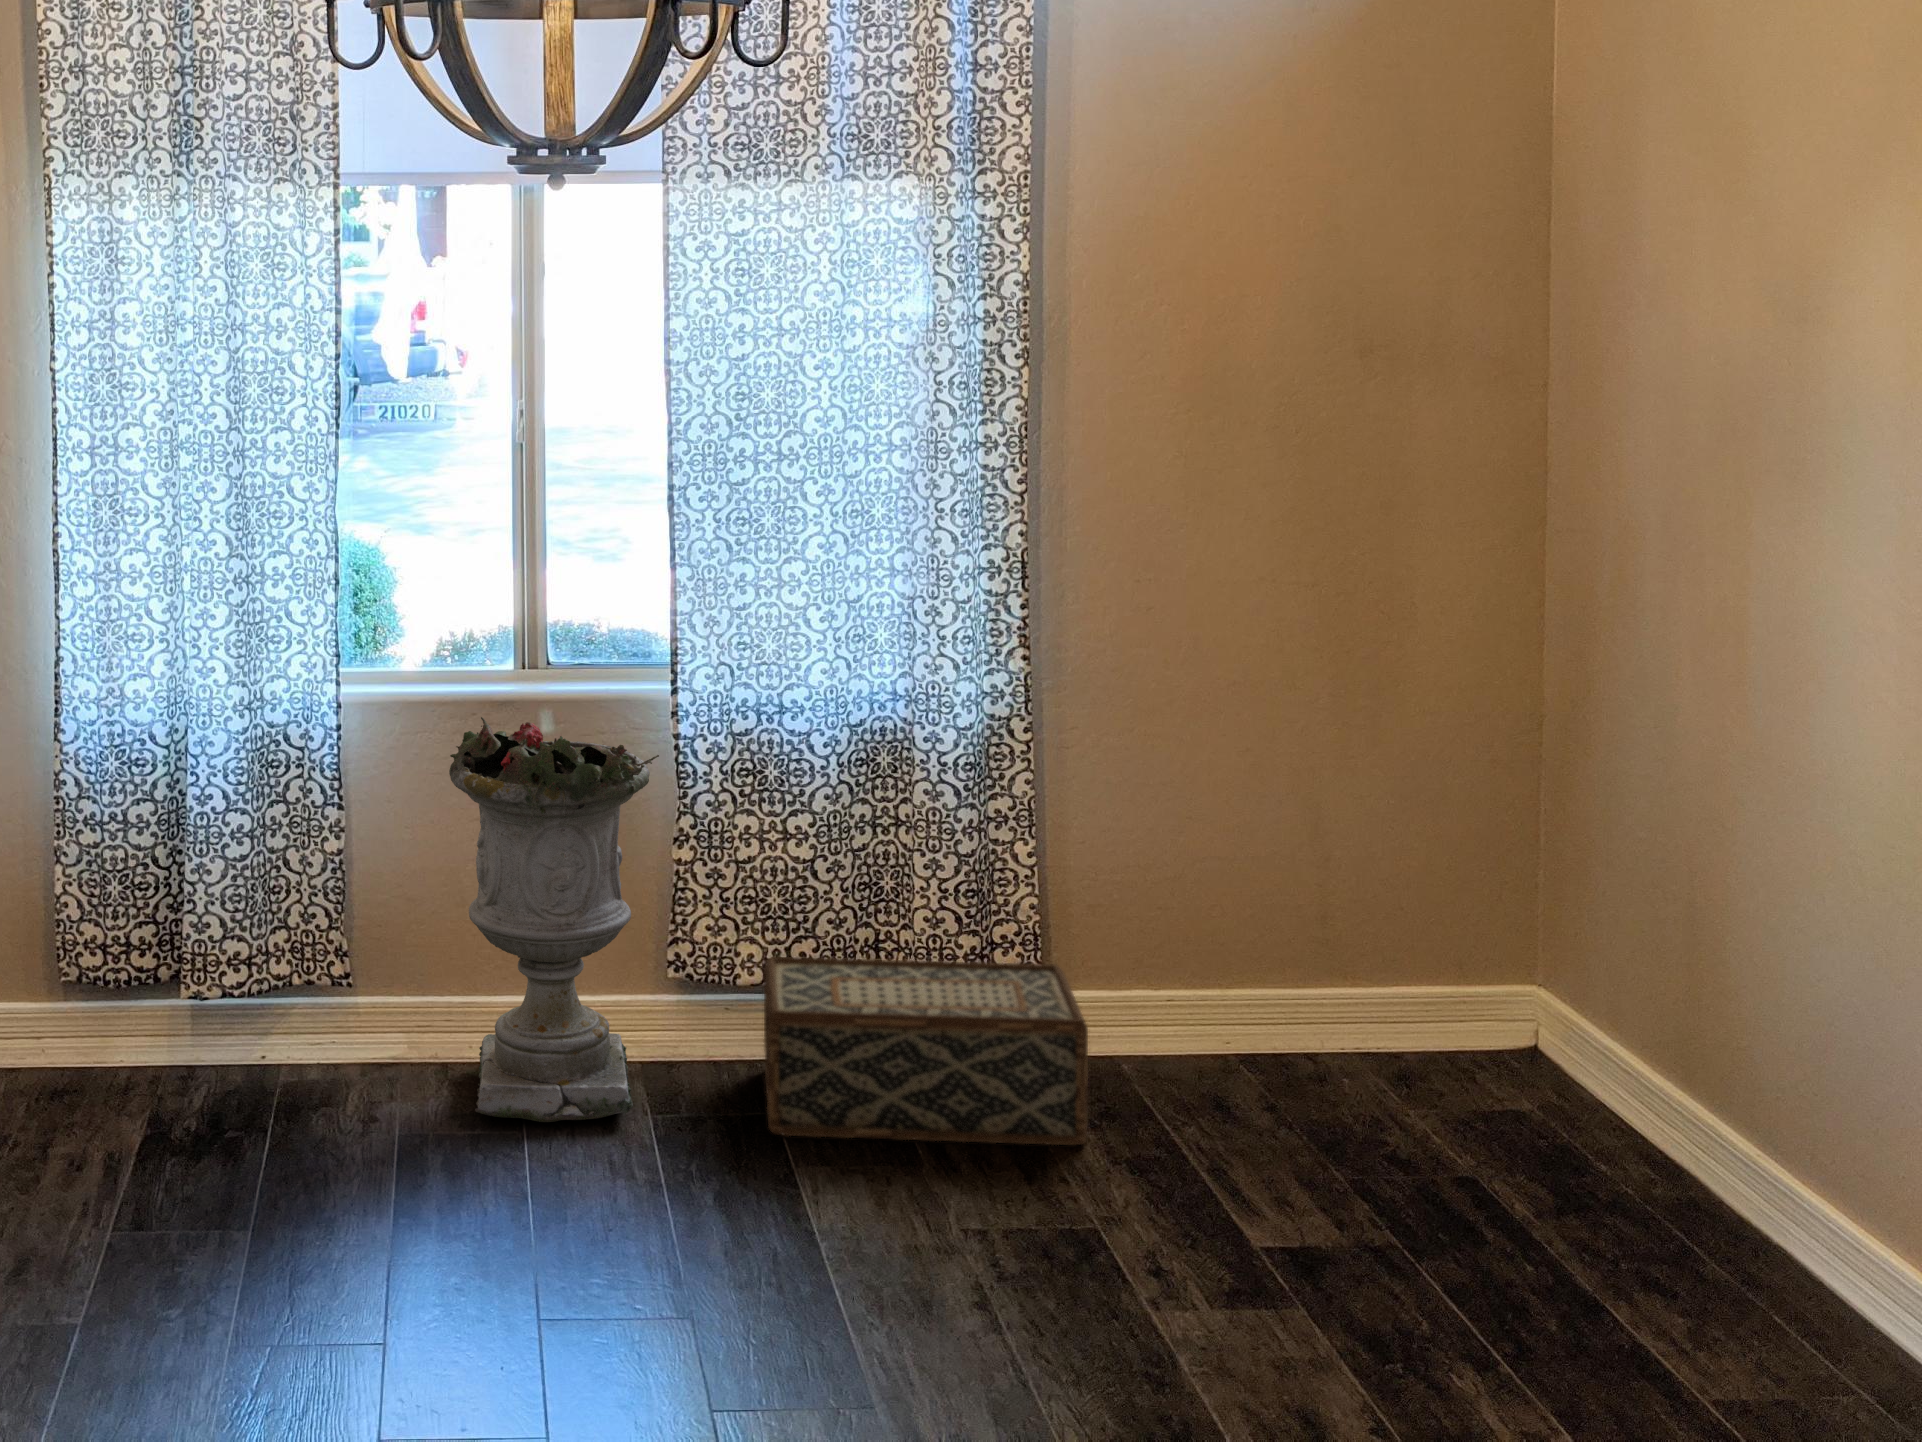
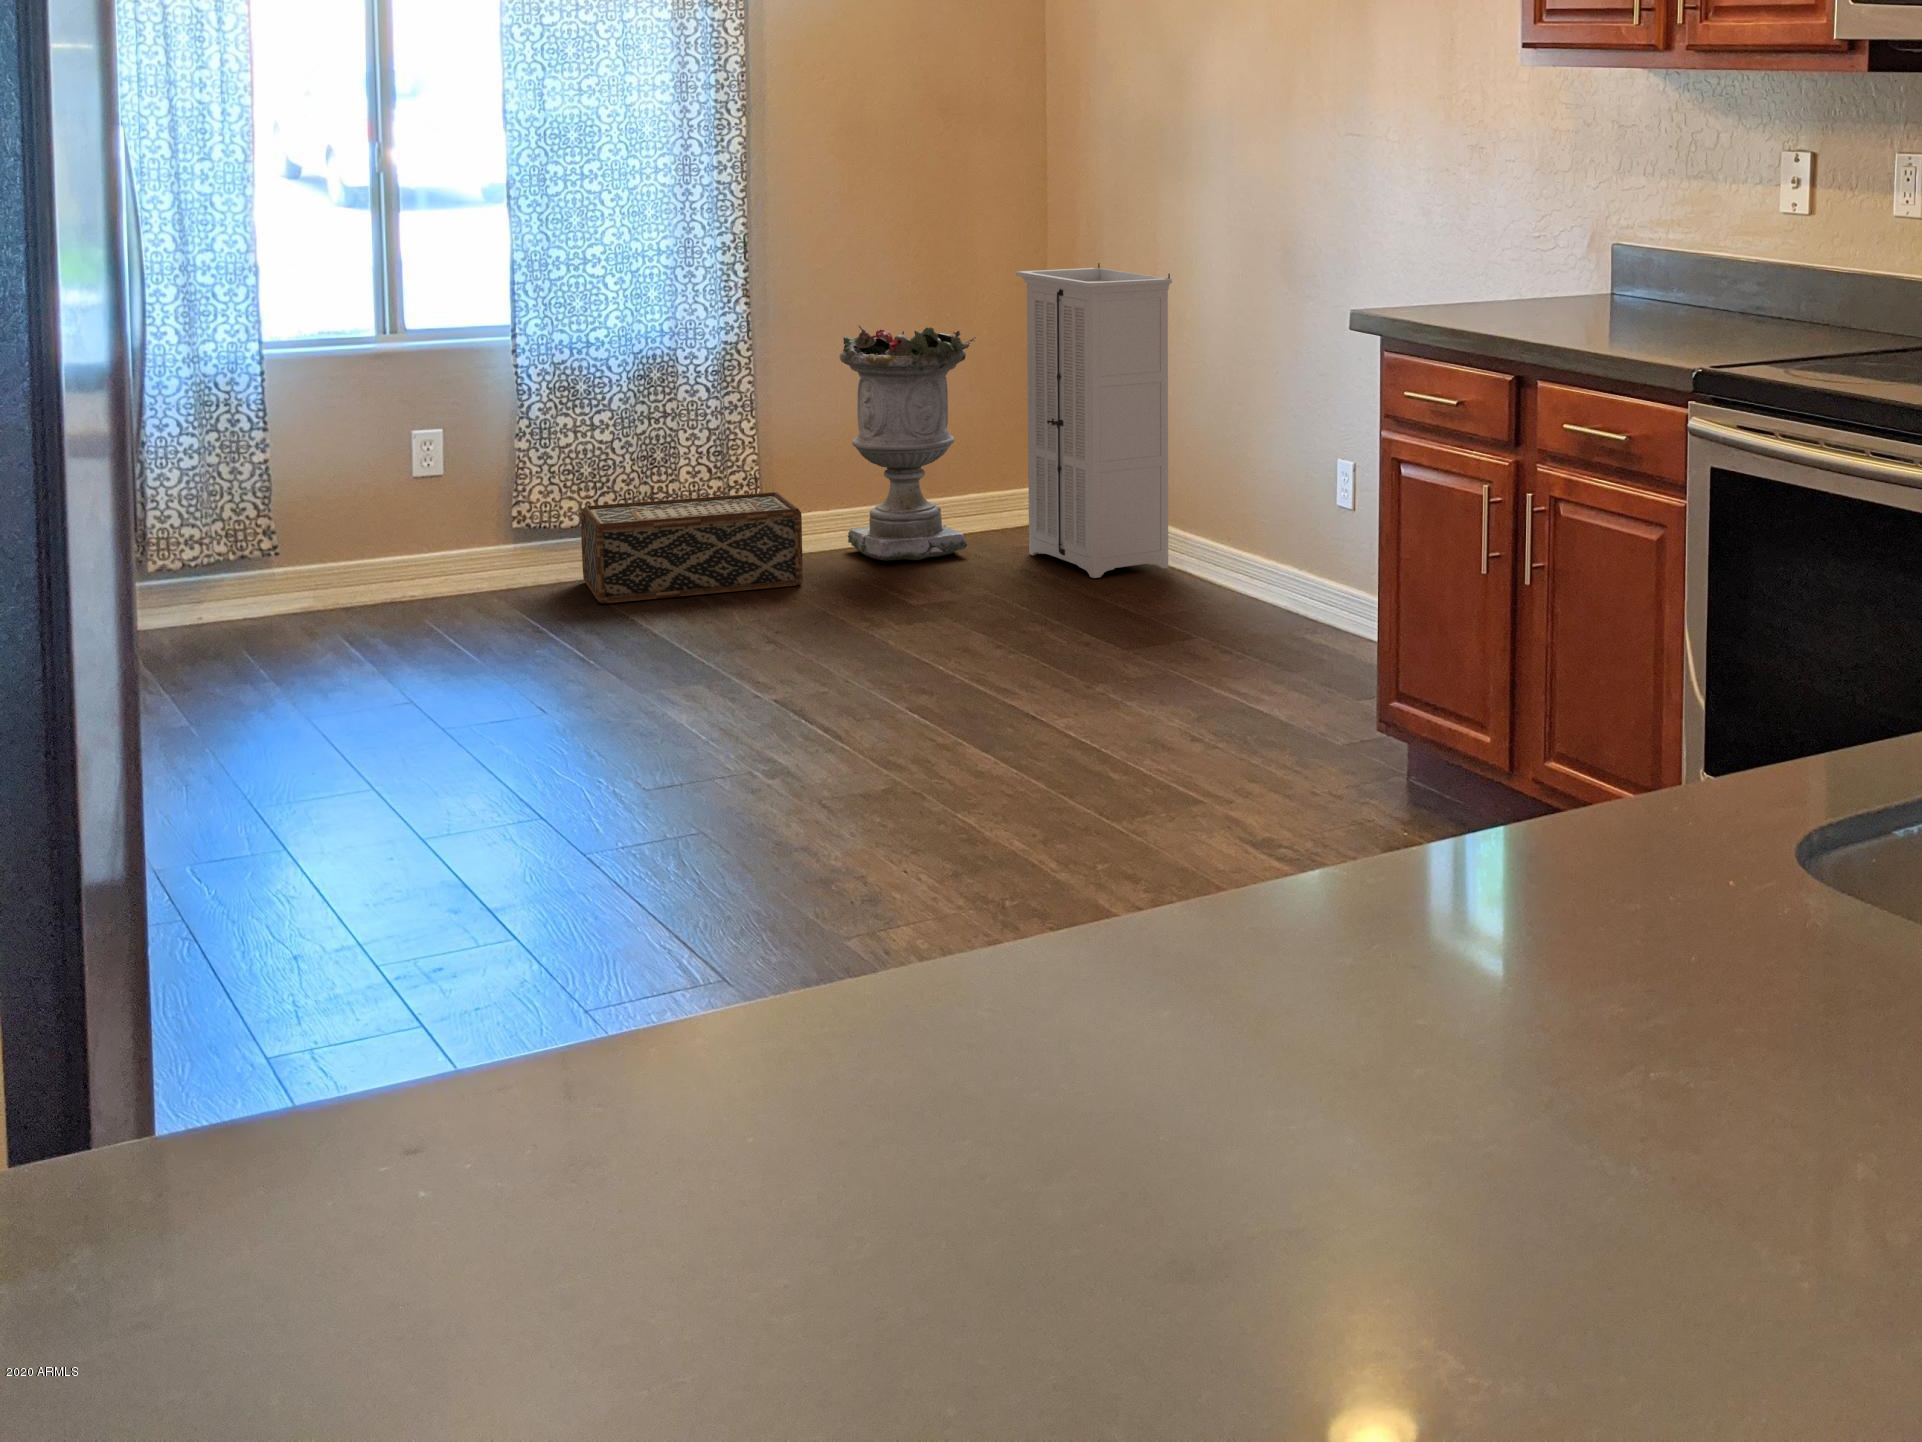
storage cabinet: none [1473,630,1785,1233] -> present [1016,263,1172,578]
planter: present [449,717,659,1122] -> present [840,326,976,560]

